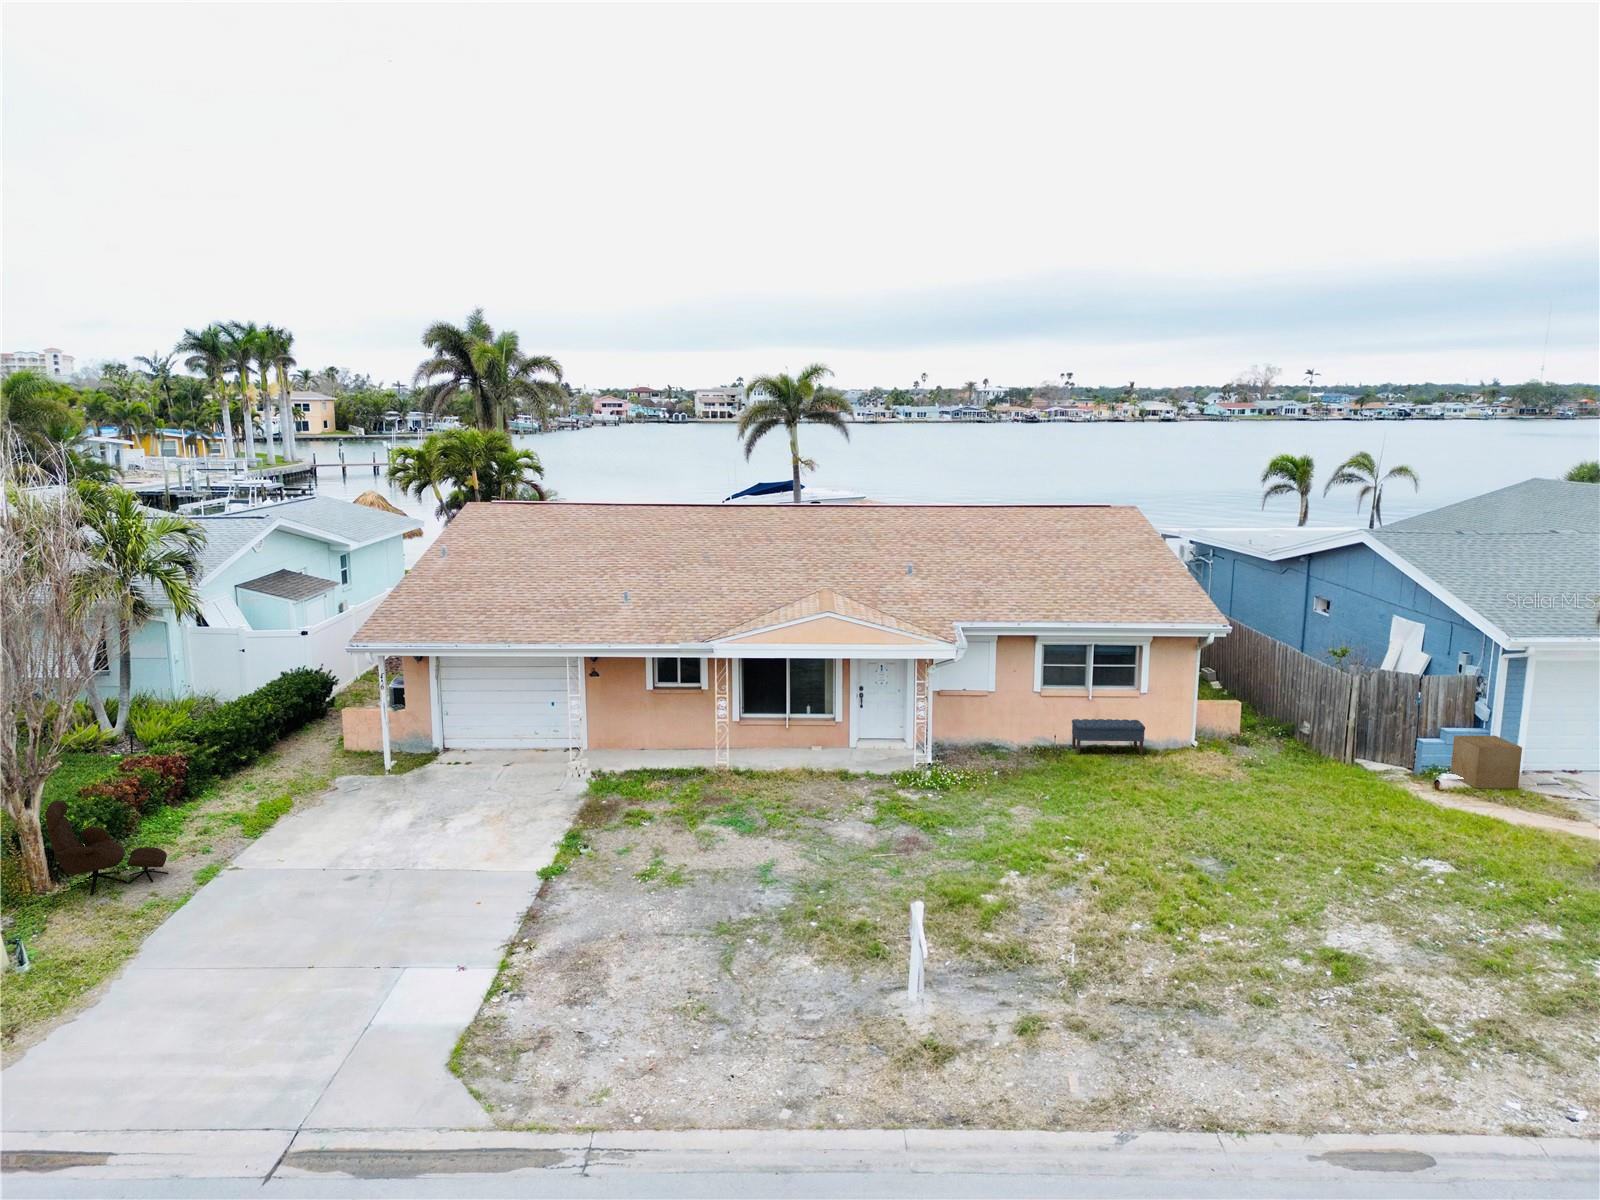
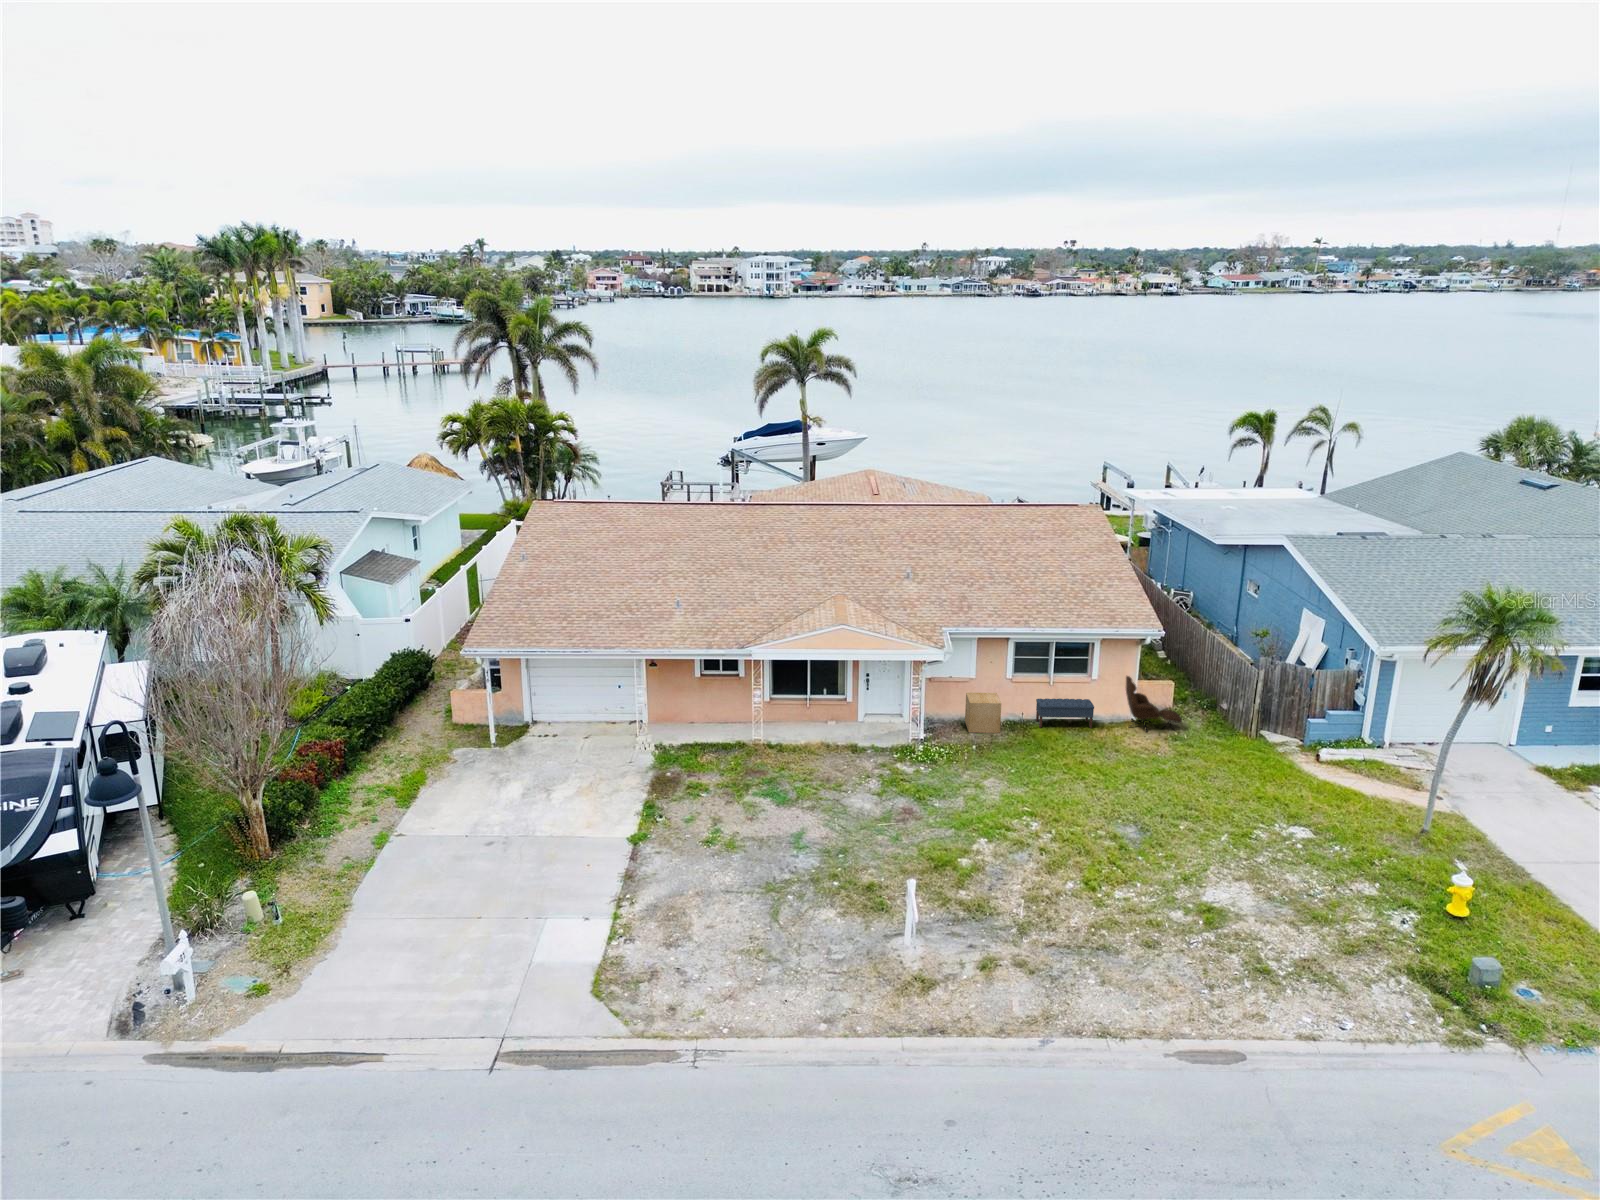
cardboard box: present [1451,736,1522,789] -> present [965,693,1001,733]
lounge chair: present [45,801,168,895] -> present [1126,676,1182,731]

